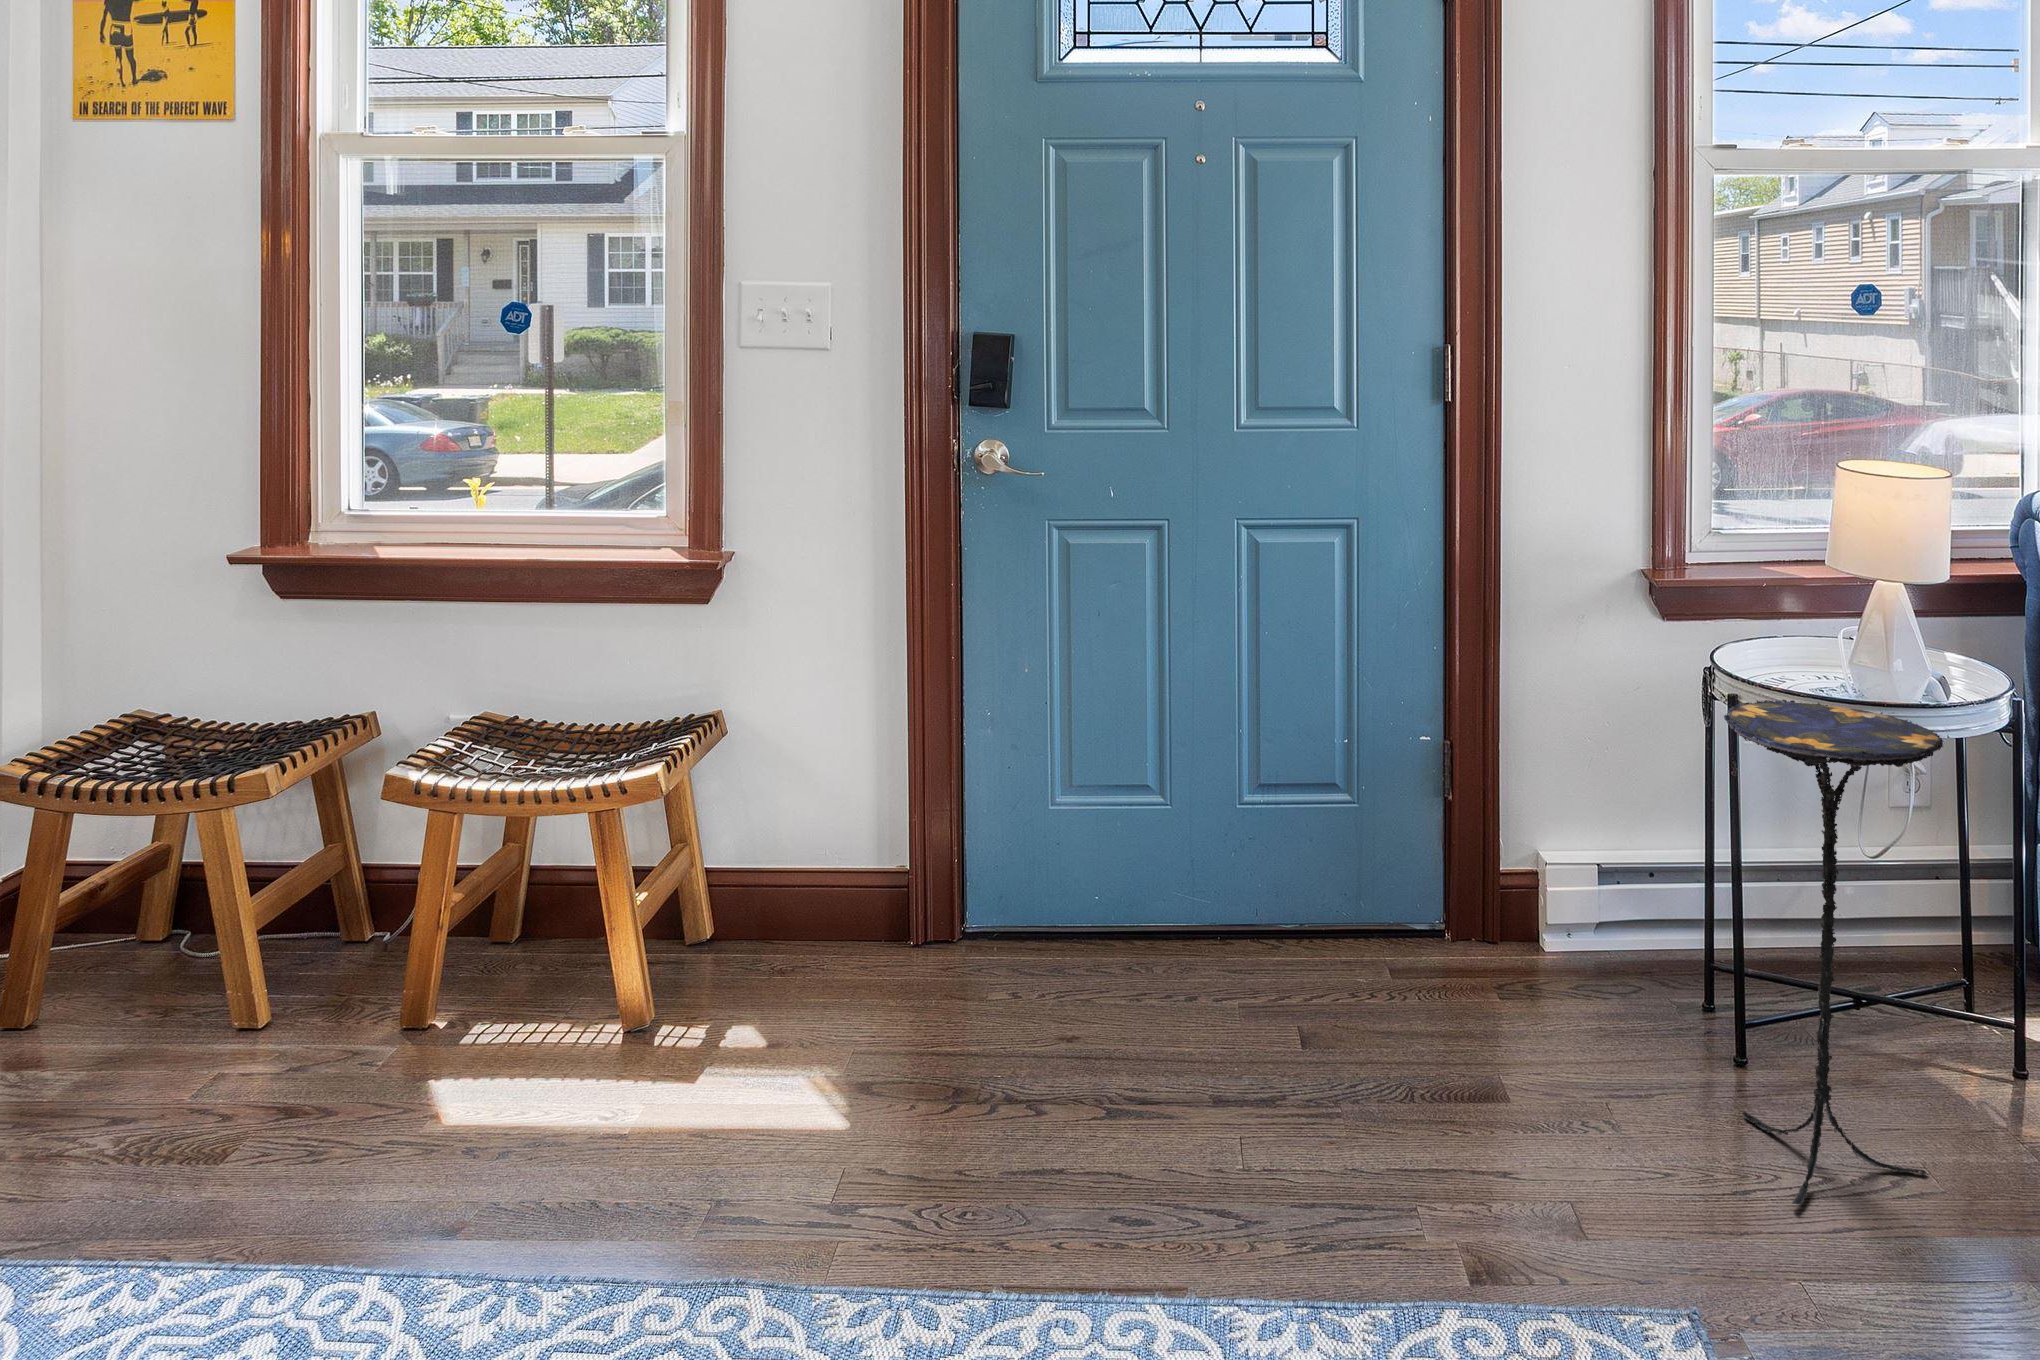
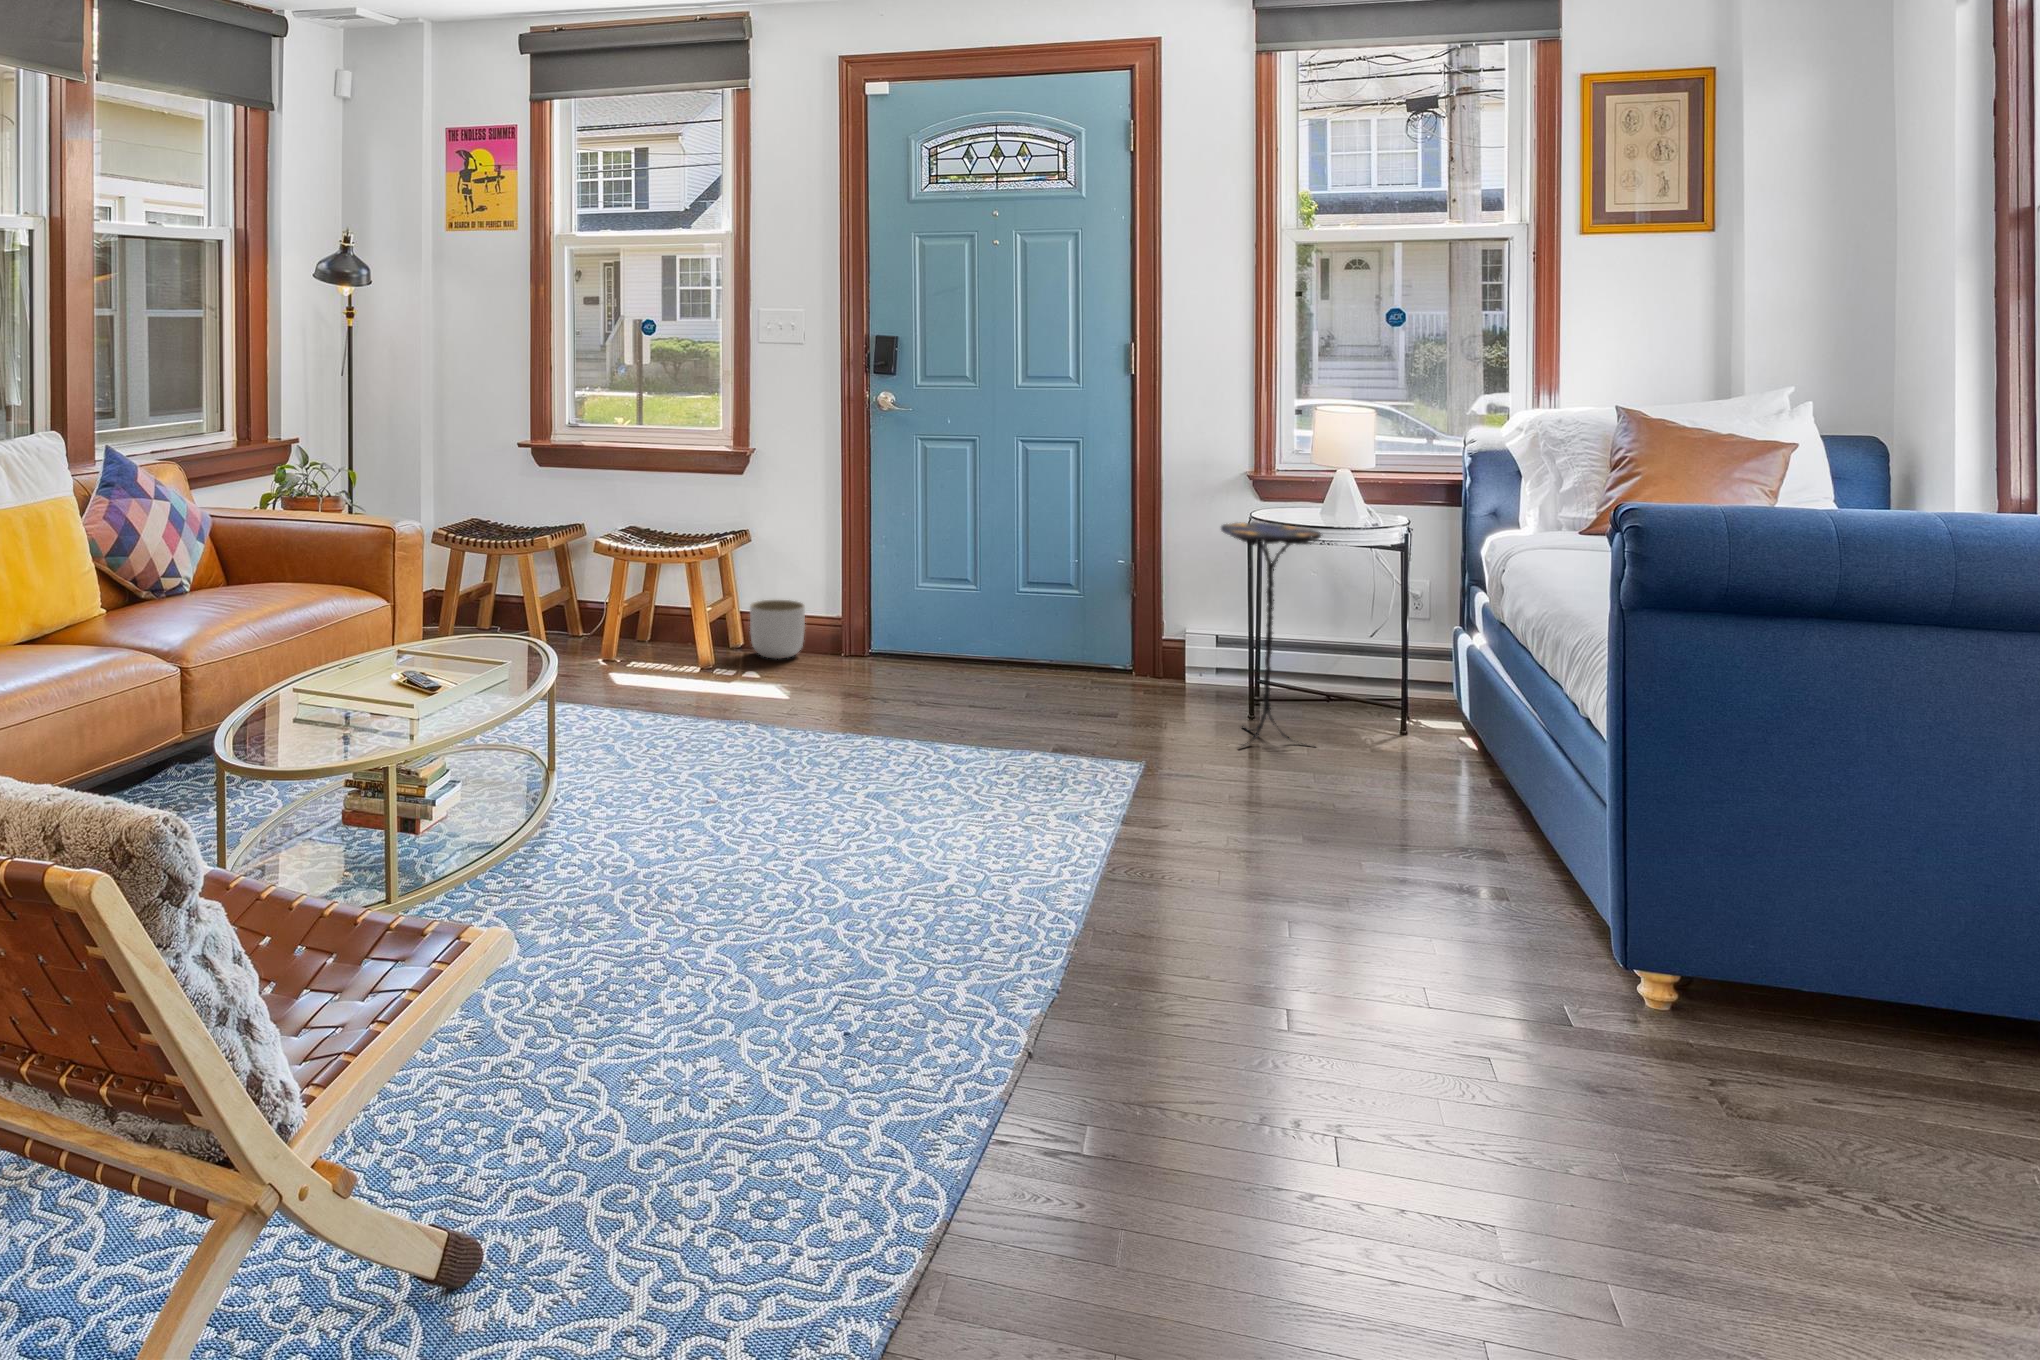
planter: none [722,847,836,980] -> present [750,600,805,659]

